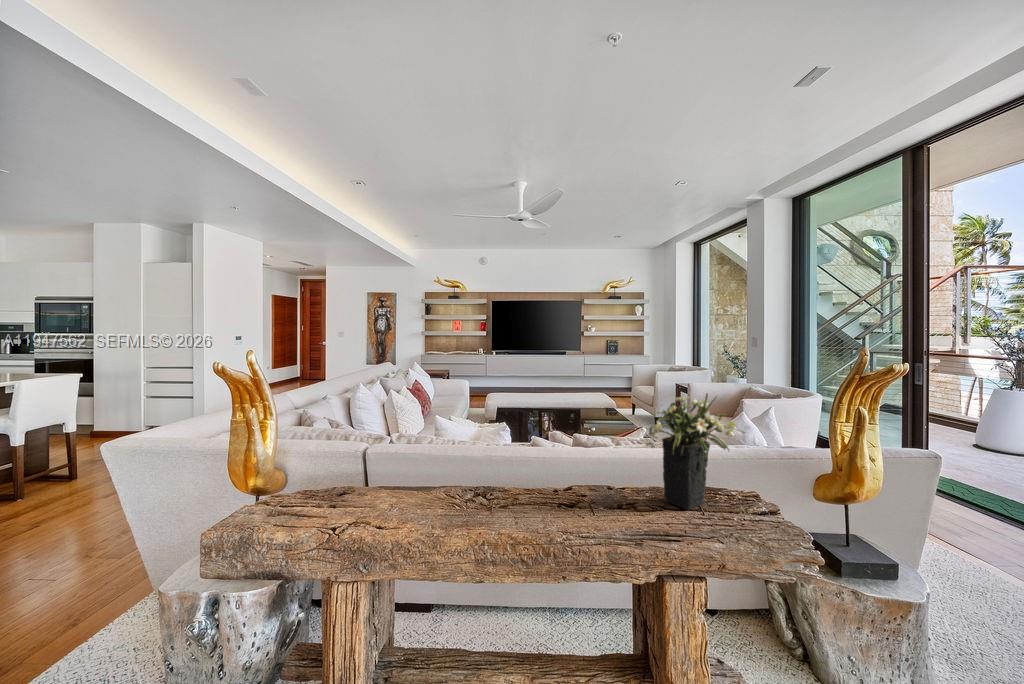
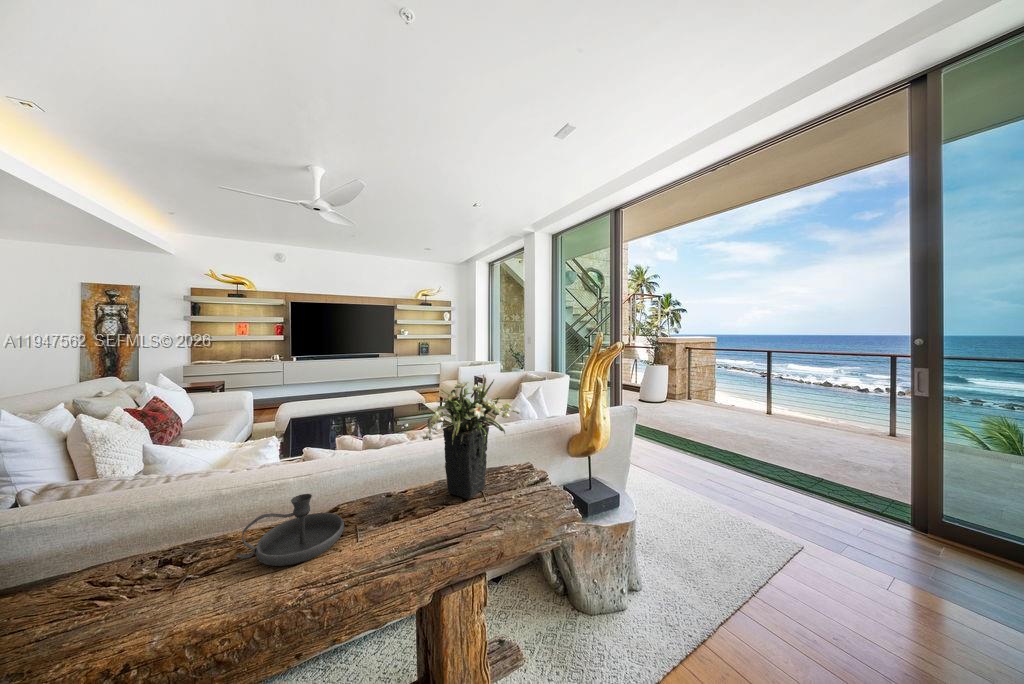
candlestick: none [515,474,582,522] -> present [237,494,344,566]

